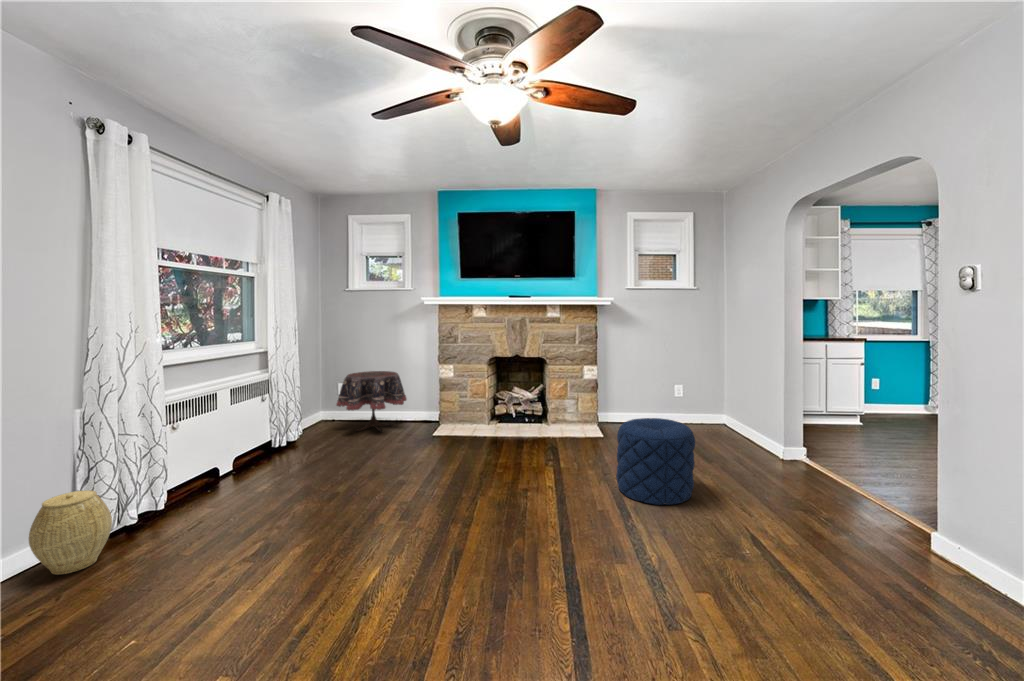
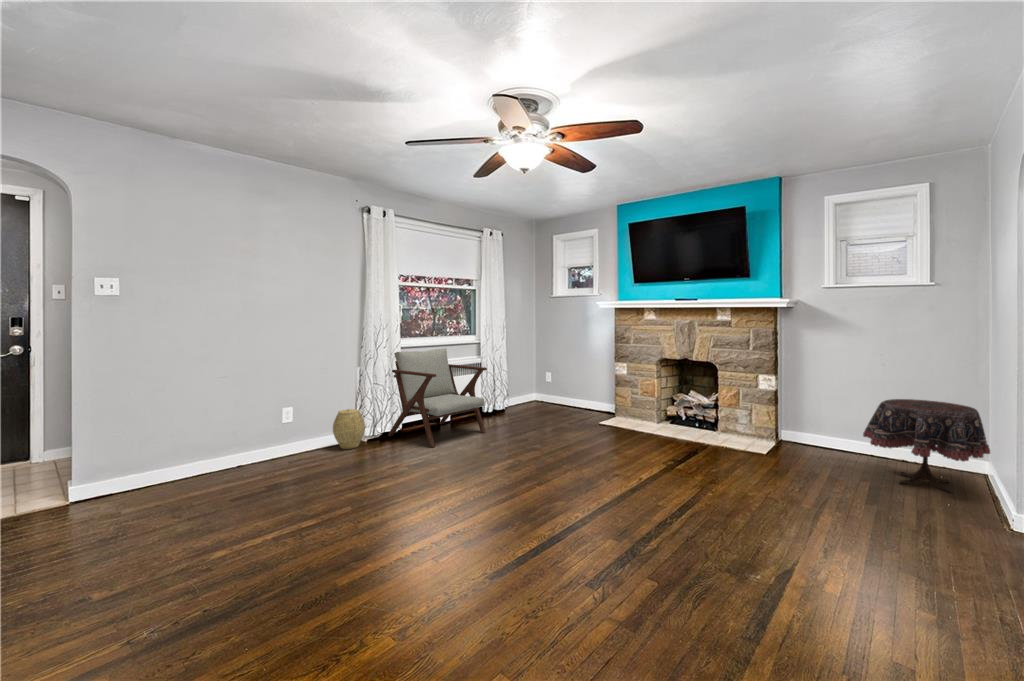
lounge chair: none [142,362,314,521] -> present [388,348,487,447]
side table: present [337,371,406,432] -> present [863,399,990,493]
pouf: present [616,418,695,505] -> none [687,425,772,513]

